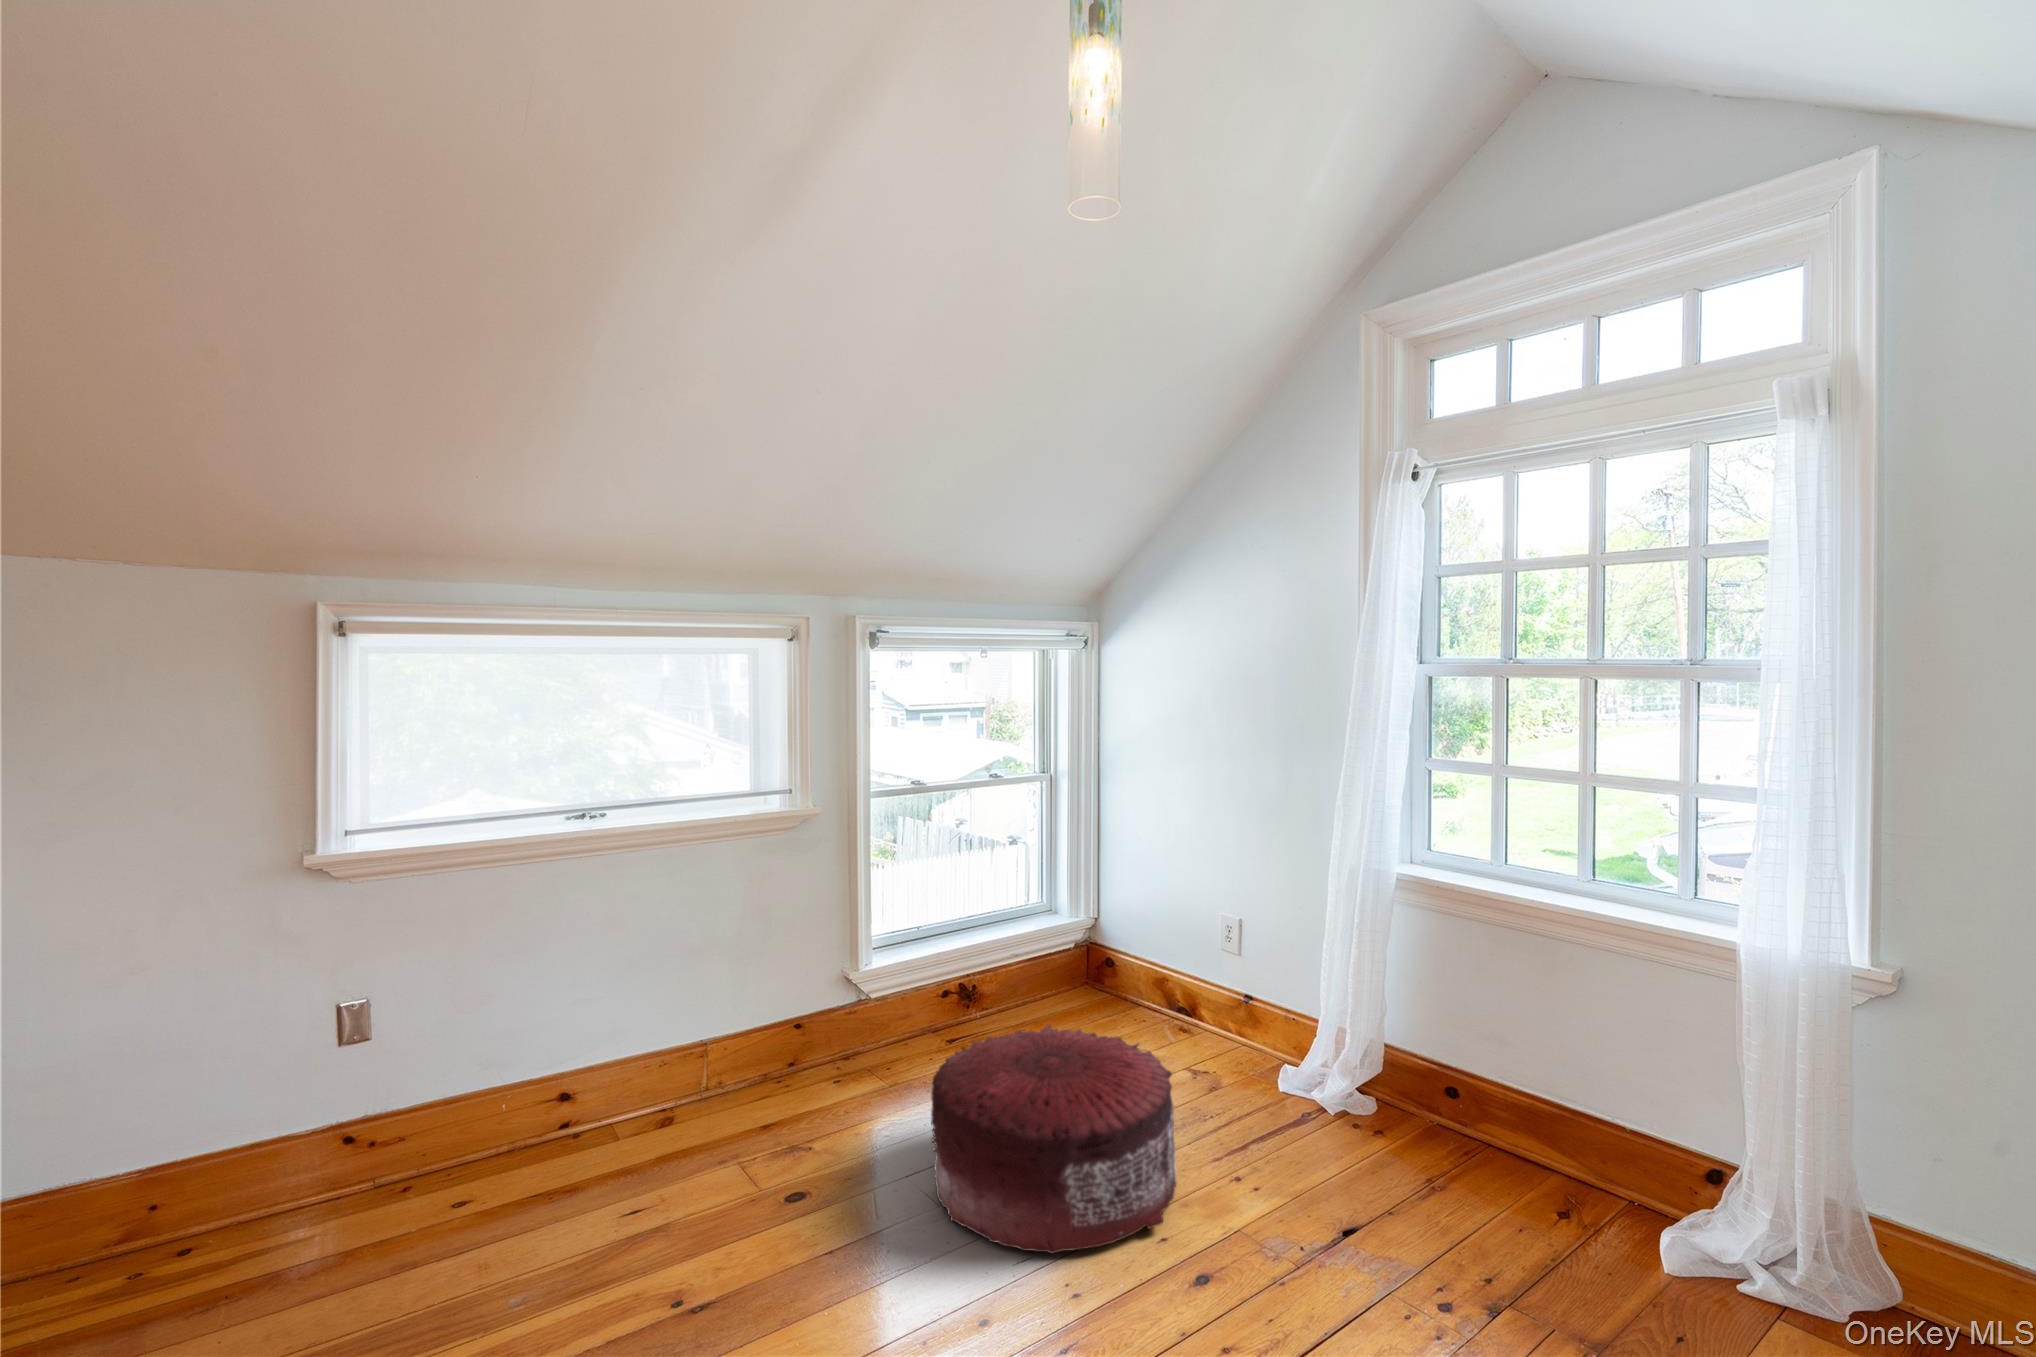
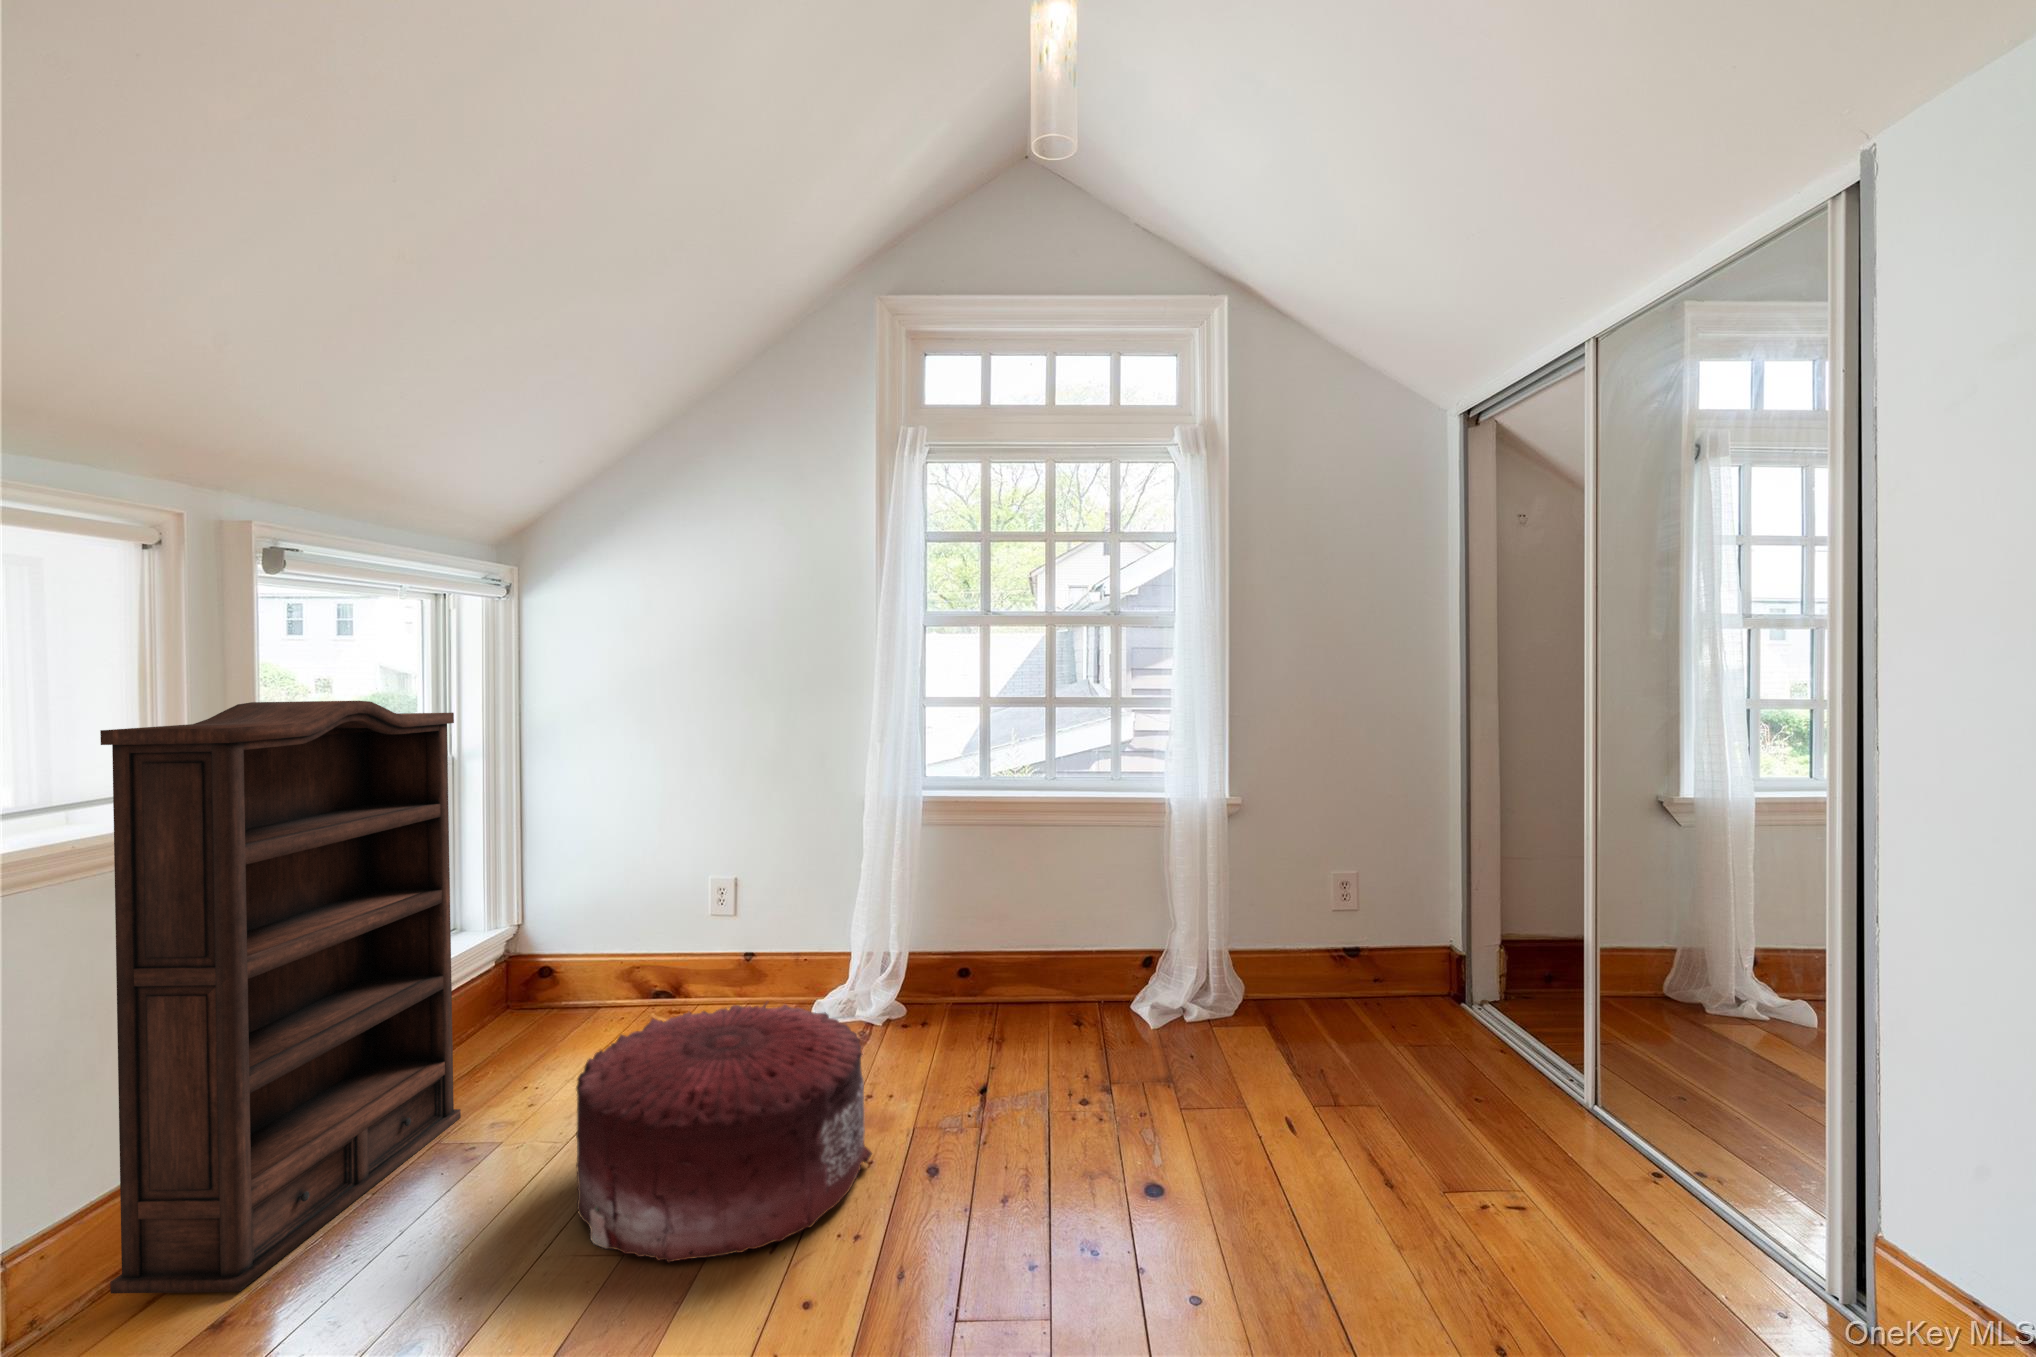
bookshelf: none [756,736,975,1111] -> present [100,701,461,1294]

